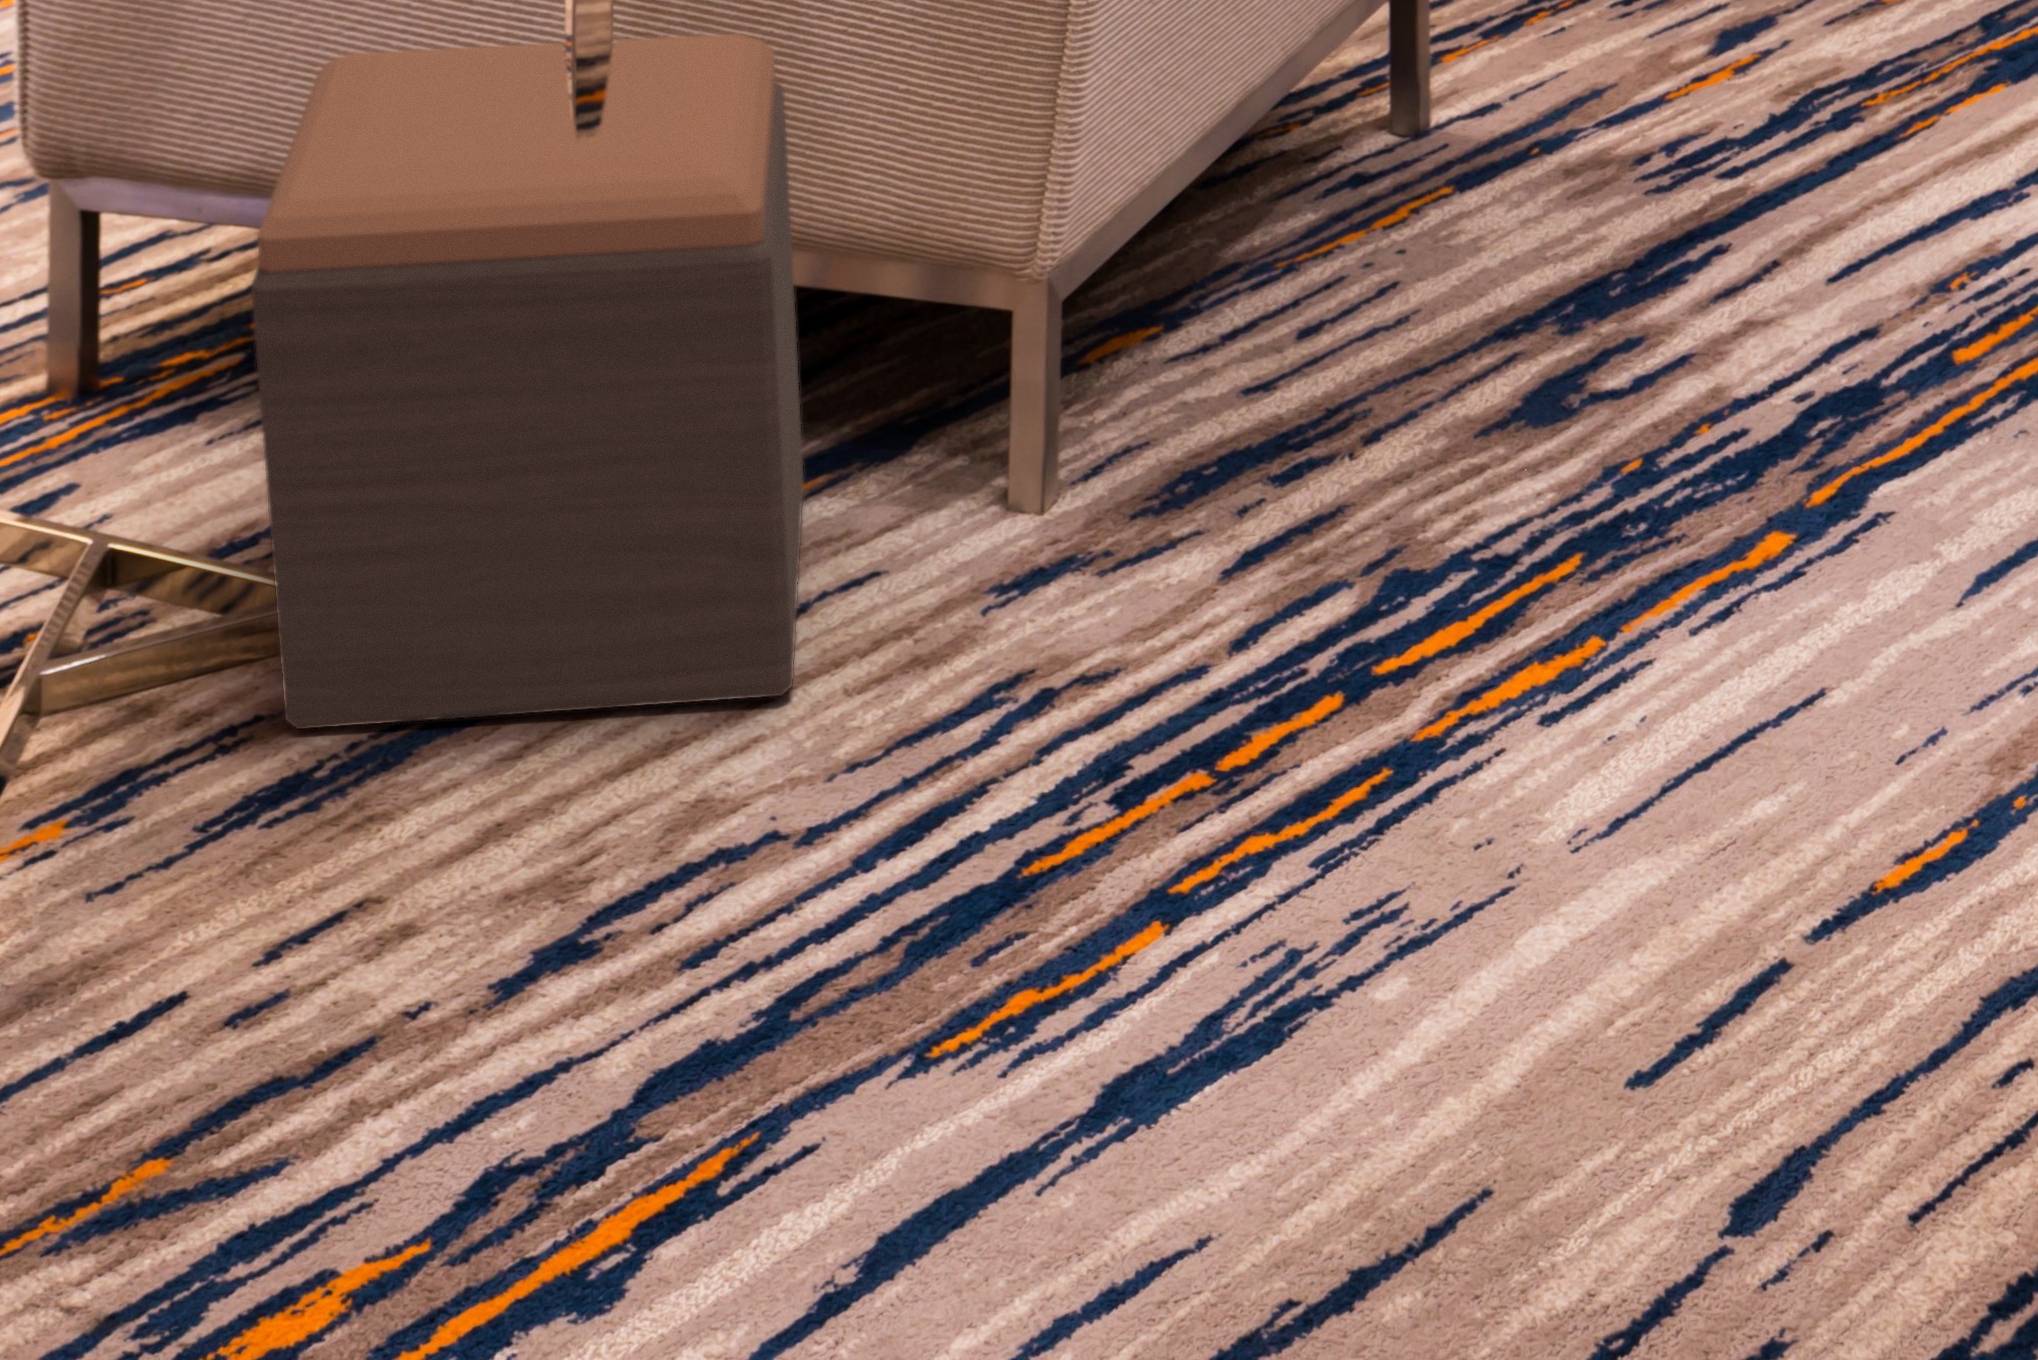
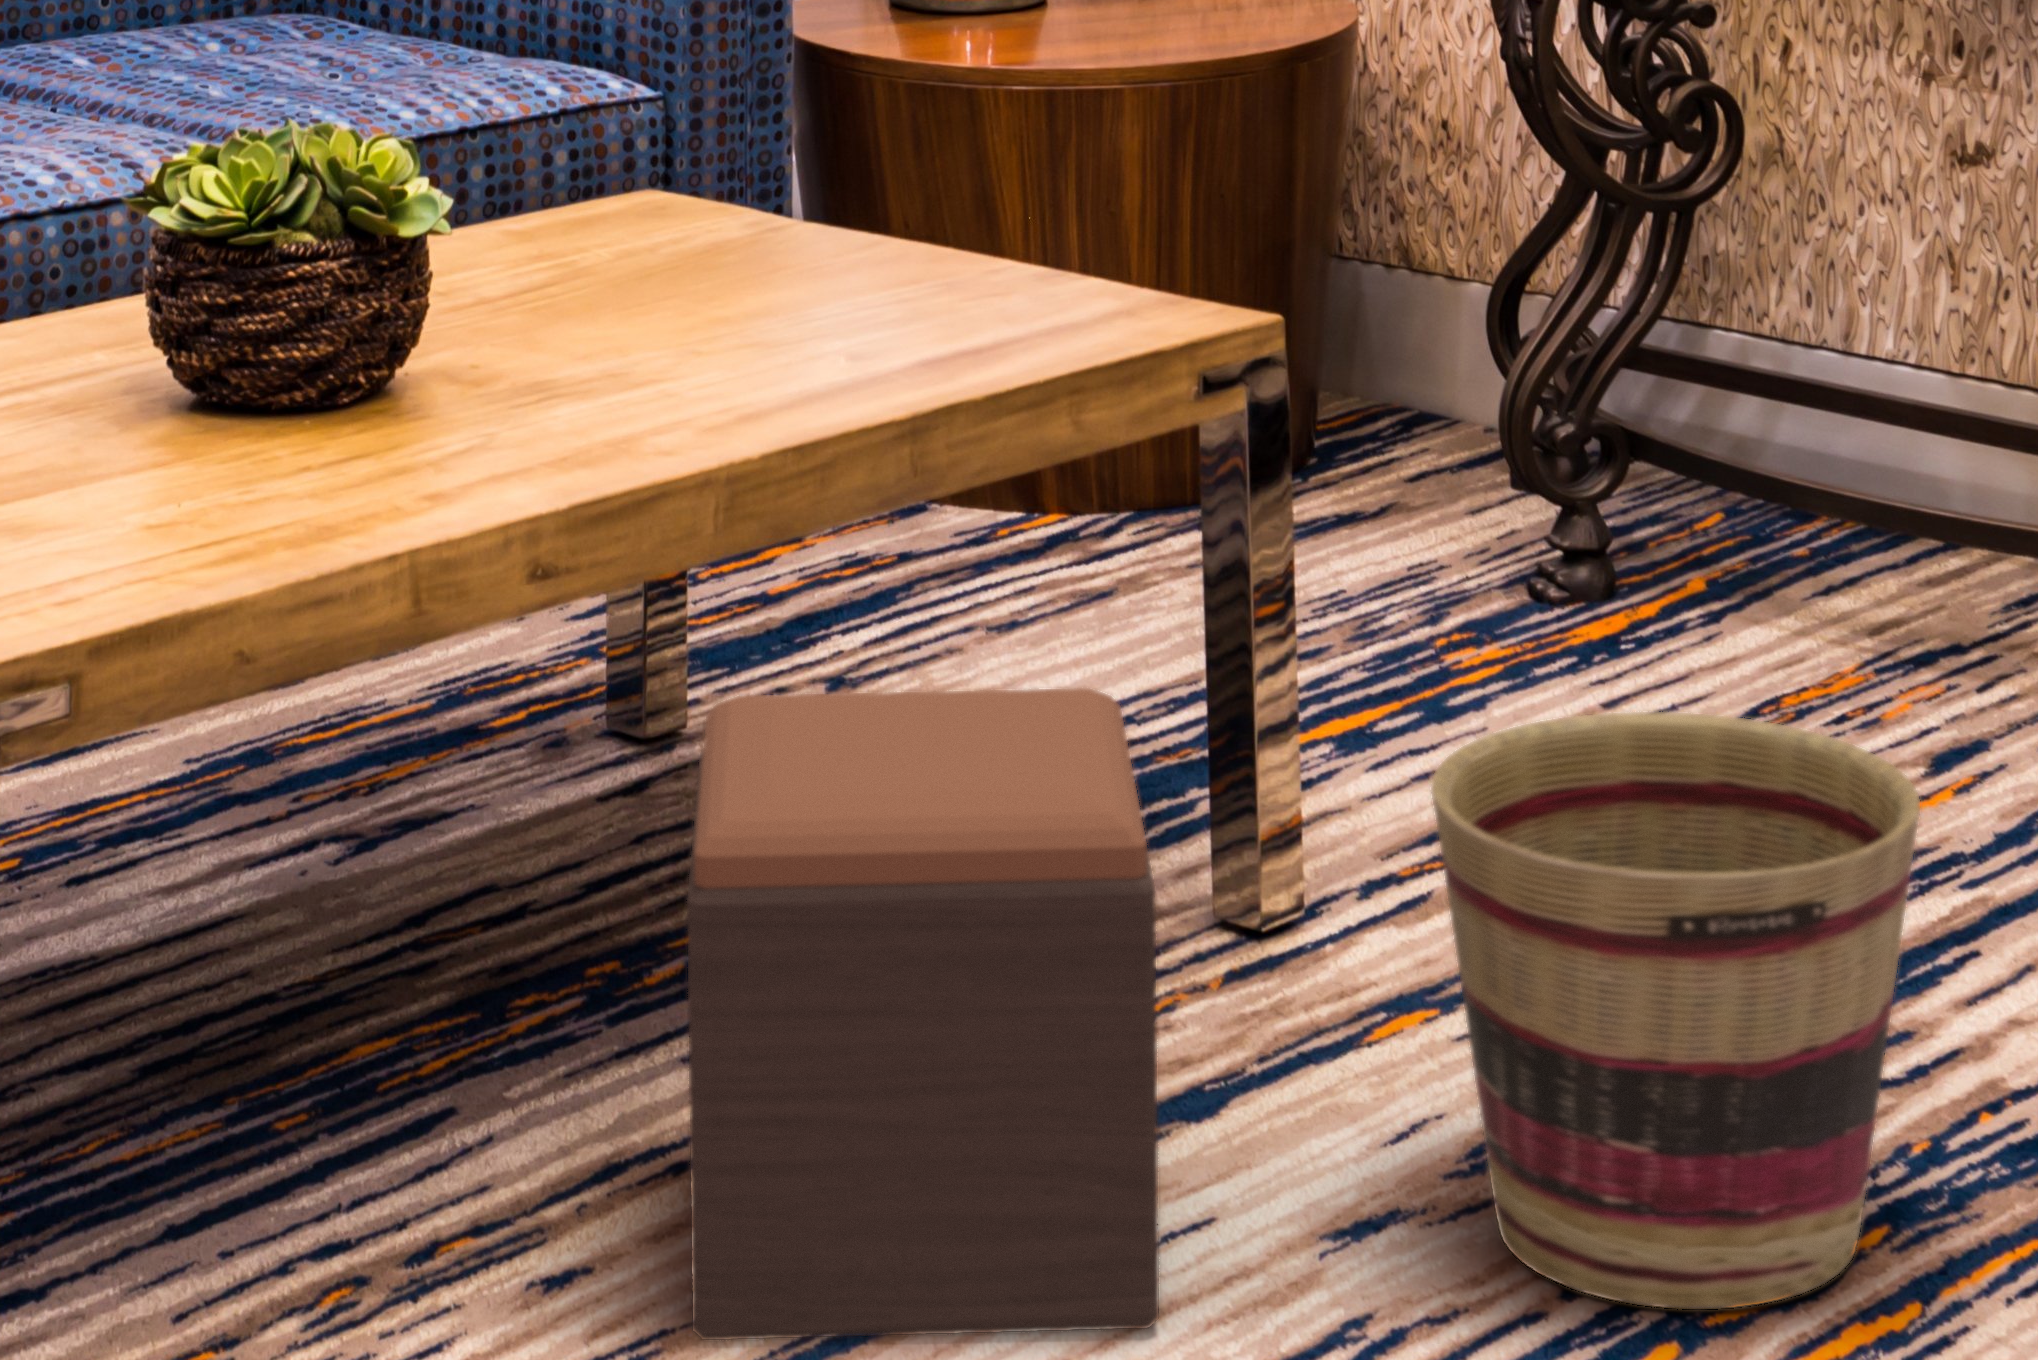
basket: none [1095,38,1613,650] -> present [1431,712,1920,1309]

